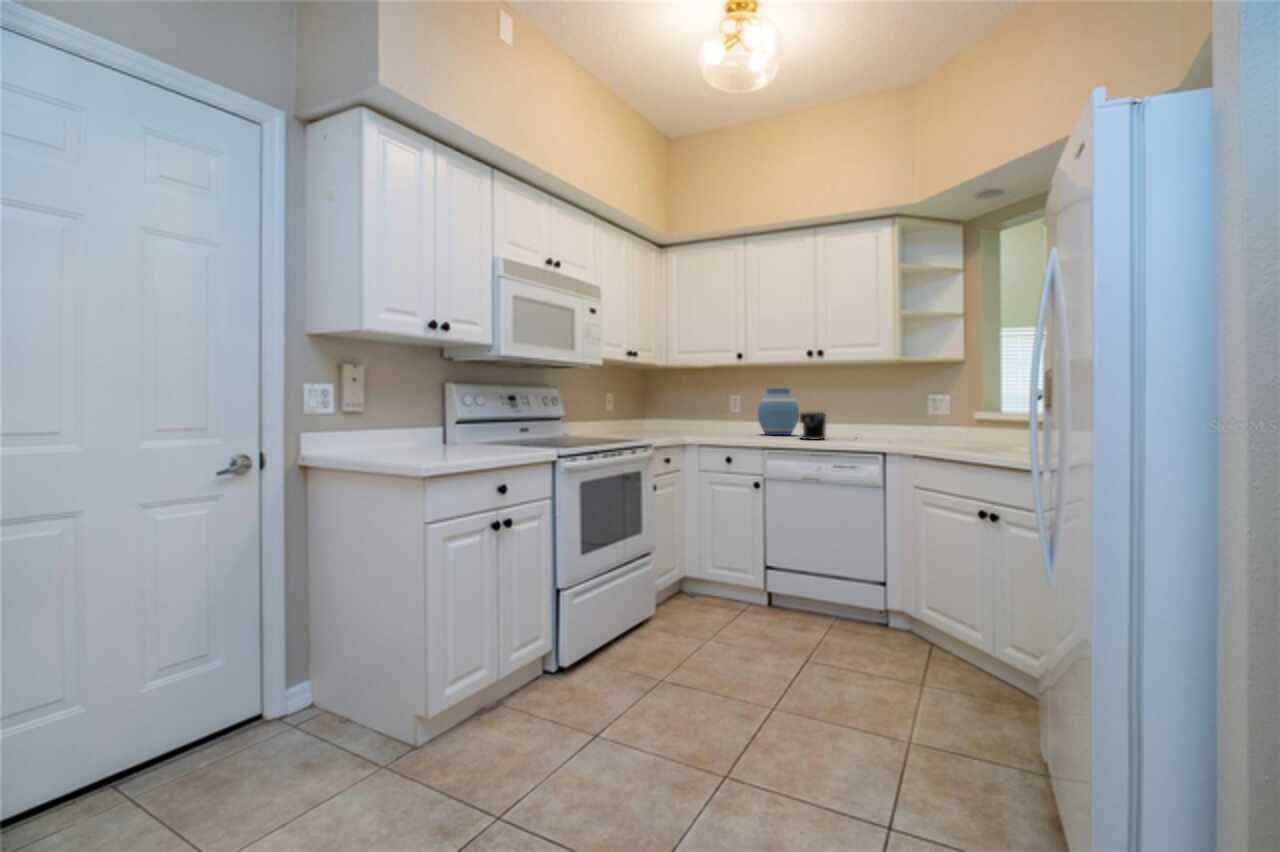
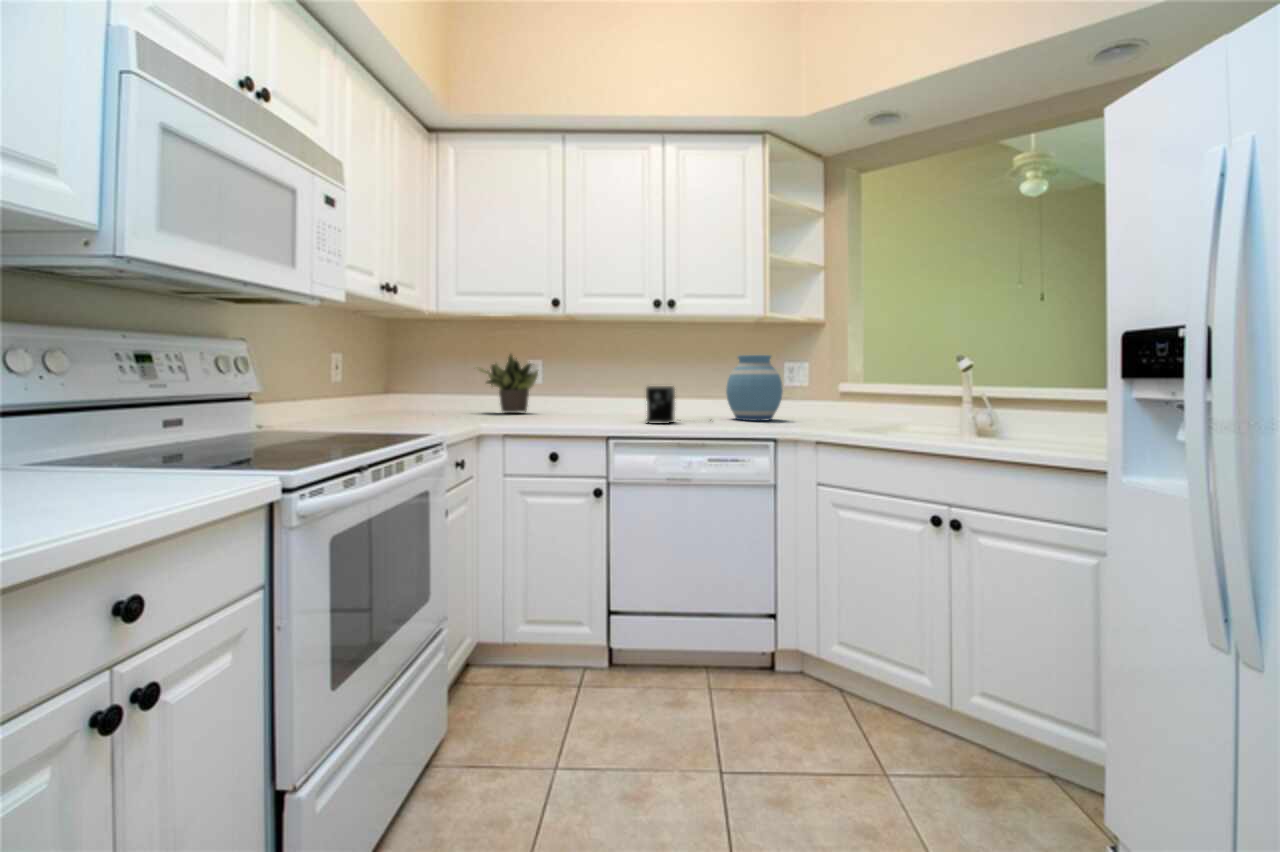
vase: present [758,388,799,435] -> present [726,355,783,421]
potted plant: none [690,389,734,432] -> present [479,355,538,413]

